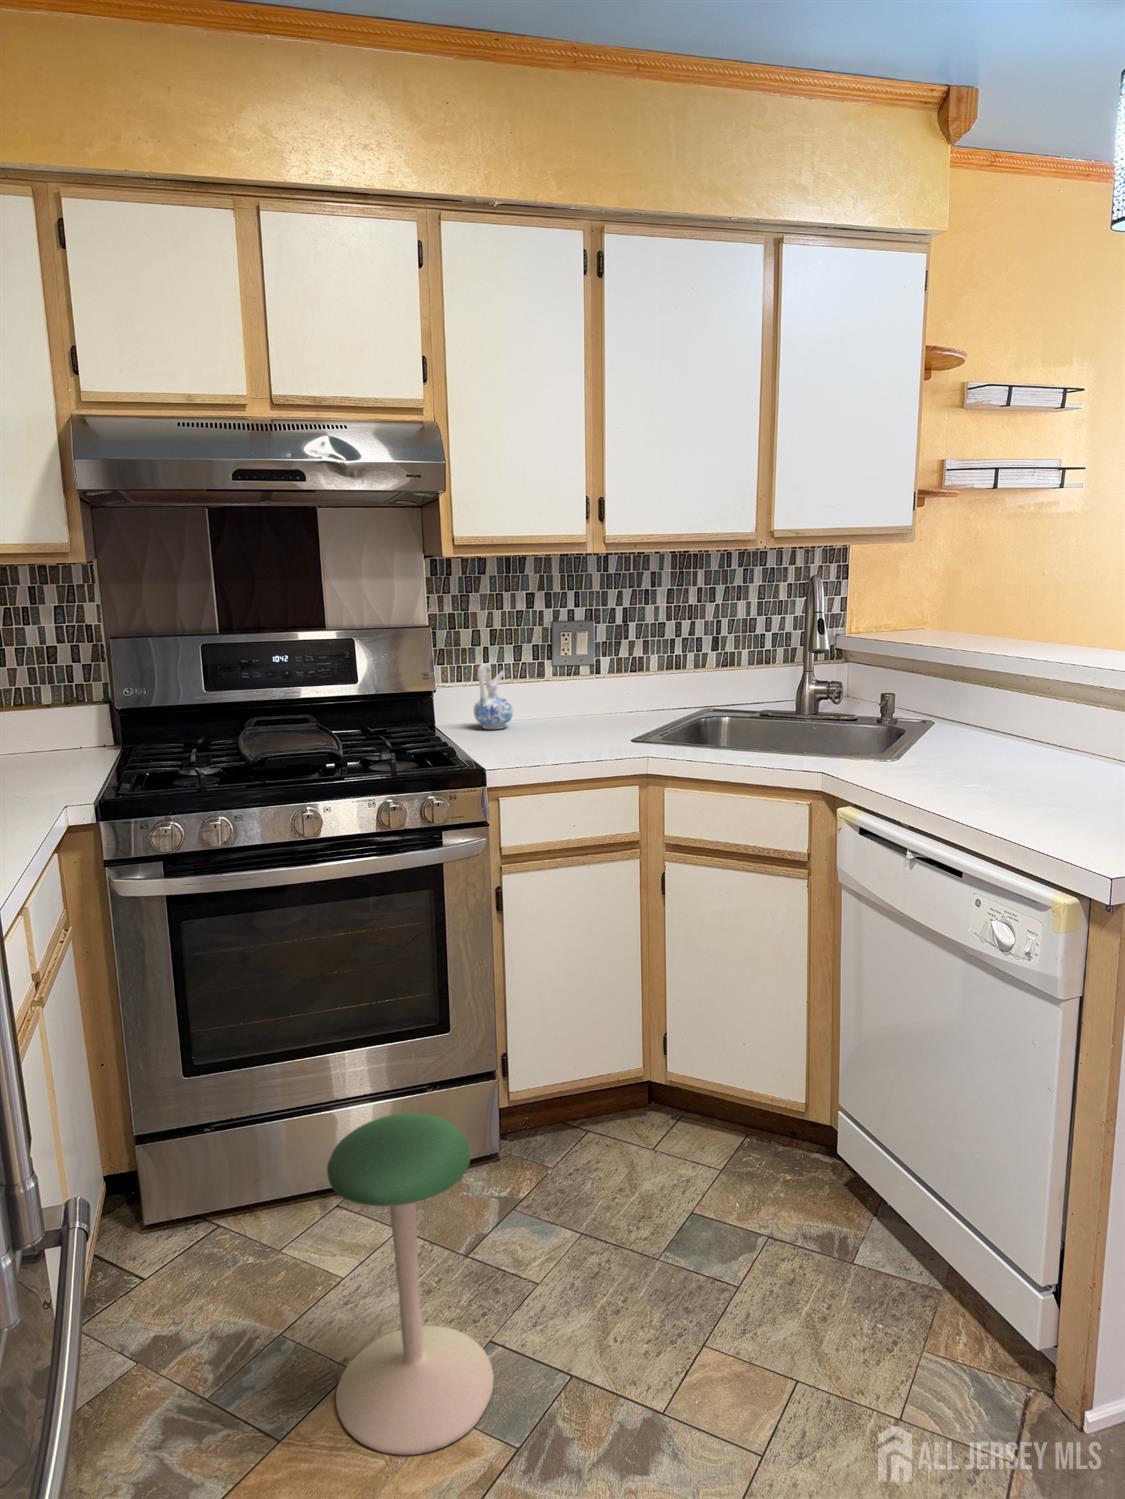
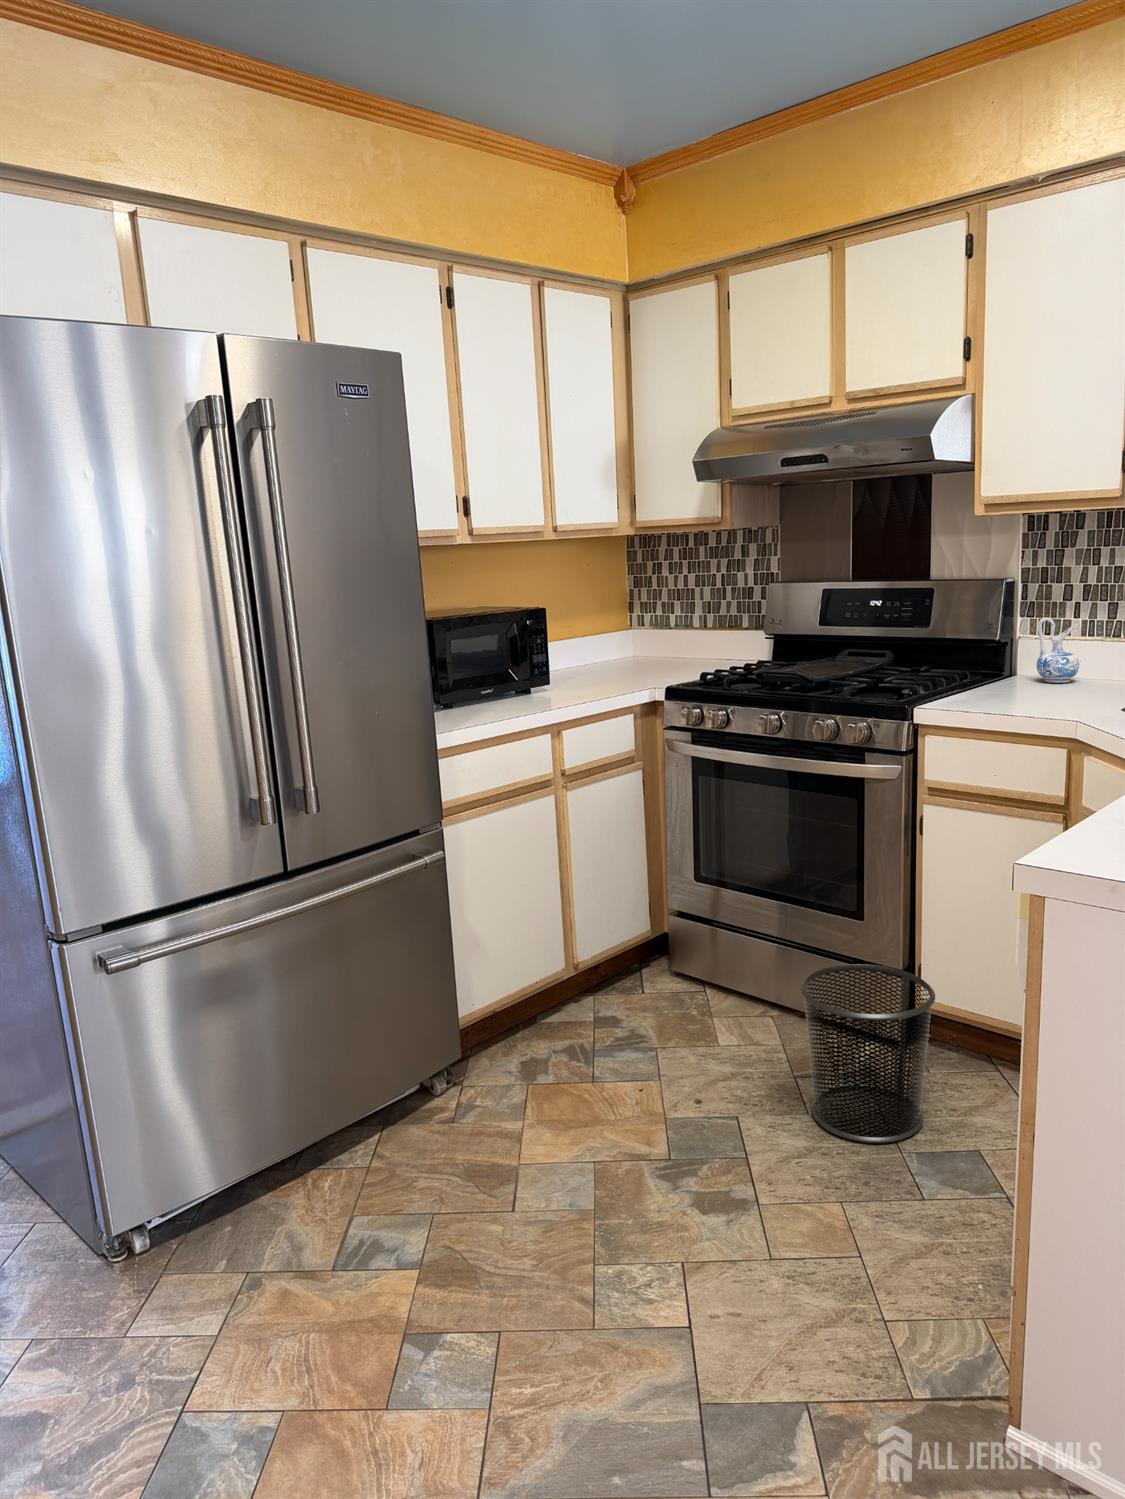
waste bin: none [518,1066,669,1287] -> present [801,964,935,1143]
stool: present [327,1113,494,1455] -> none [616,910,723,1127]

